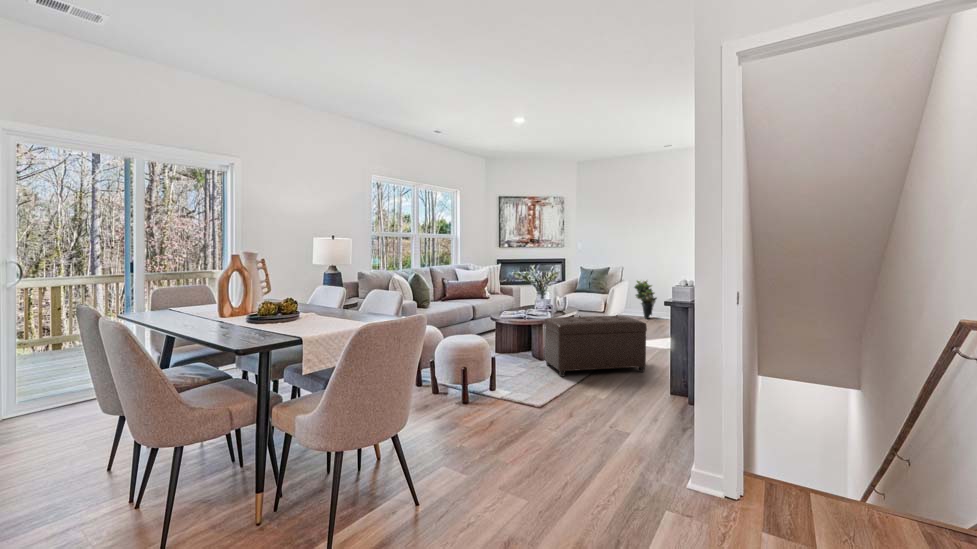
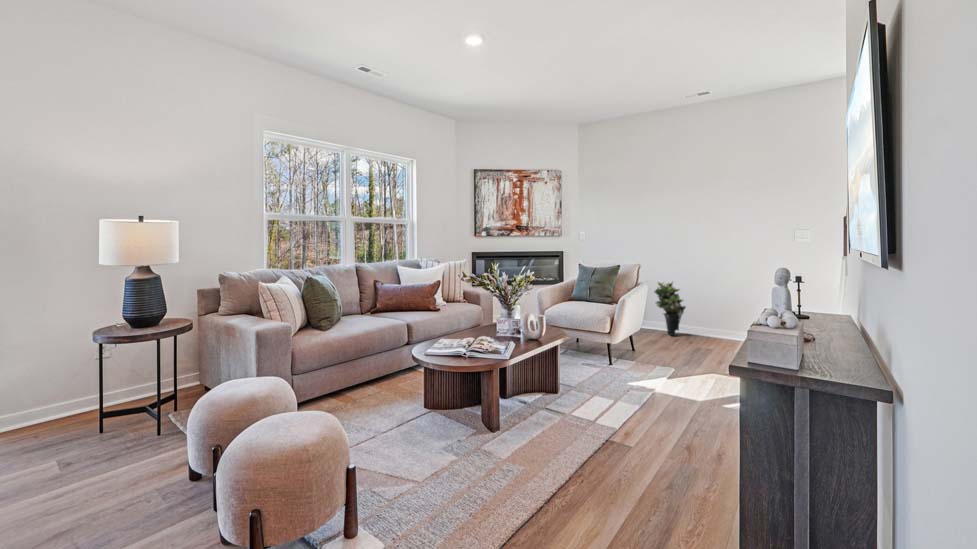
ottoman: present [544,316,647,377] -> none [496,354,672,472]

